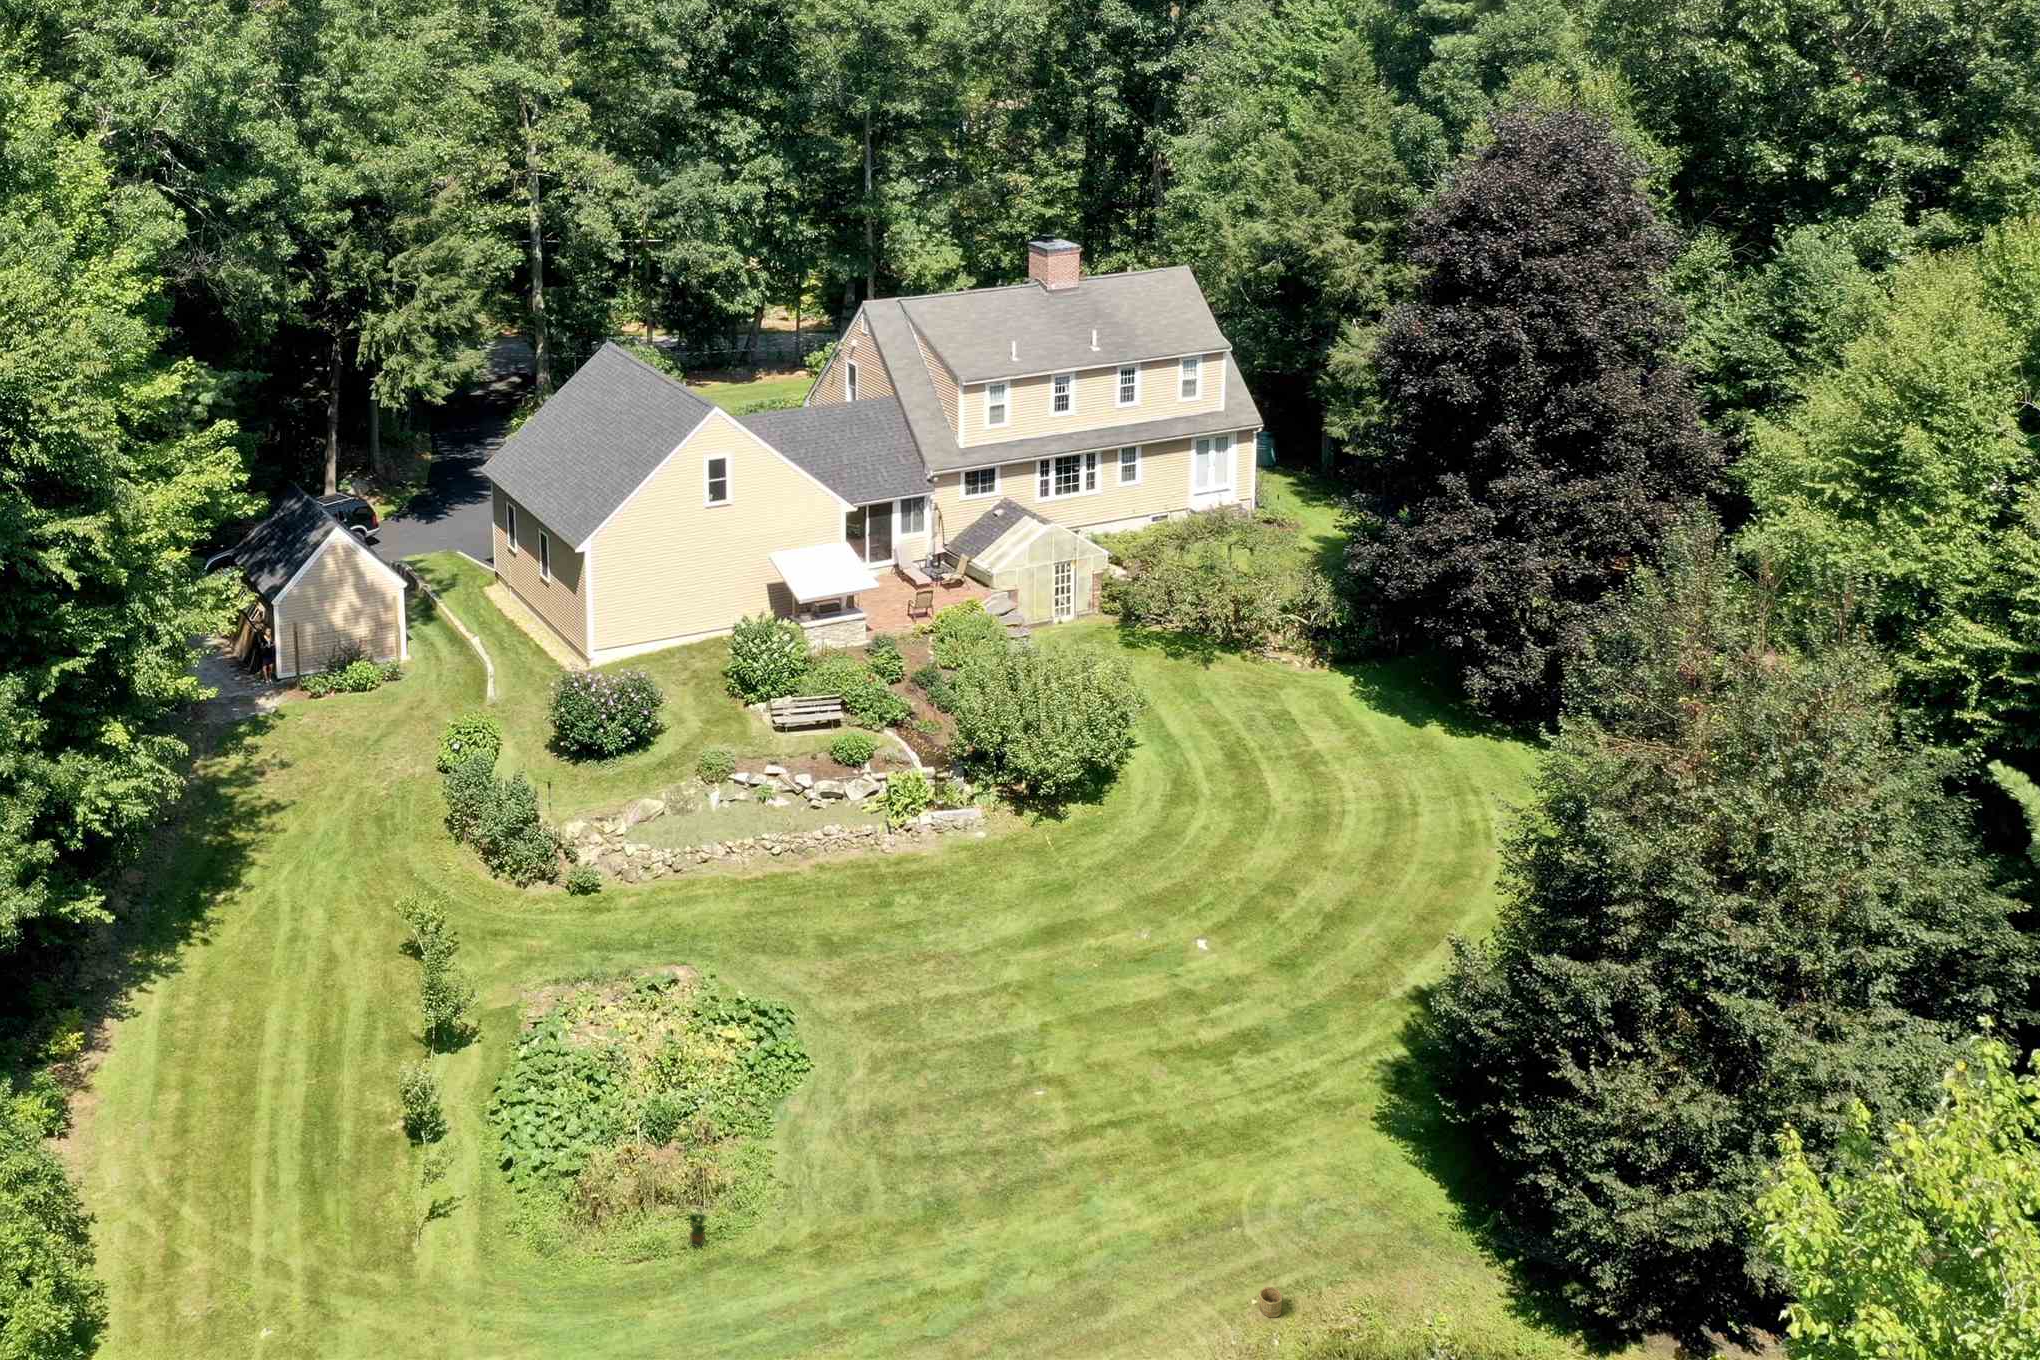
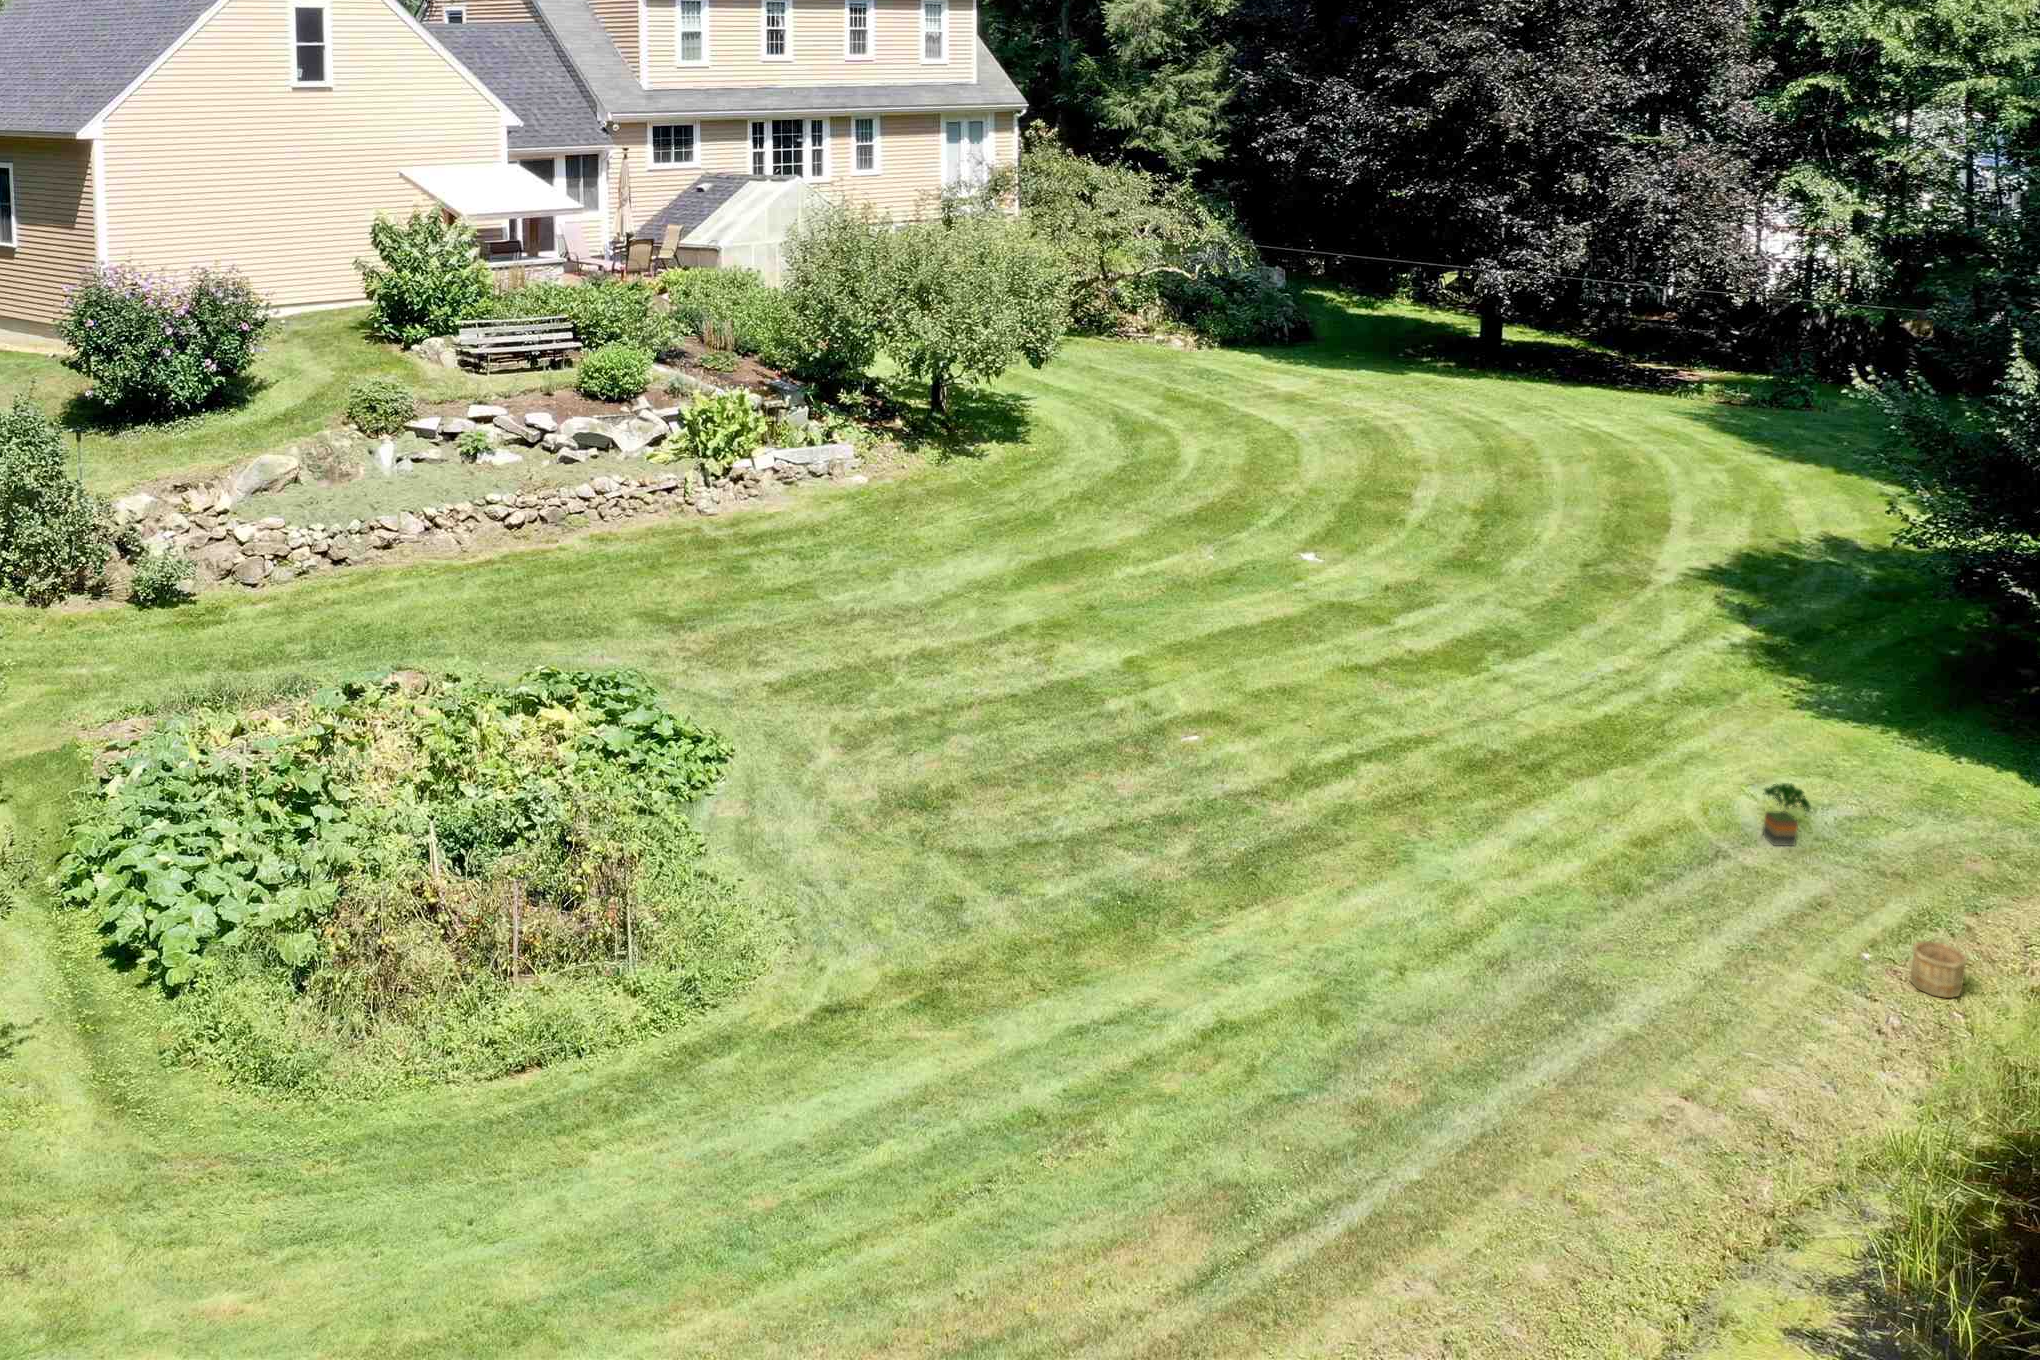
potted tree: present [689,1214,707,1247] -> present [1763,783,1811,846]

